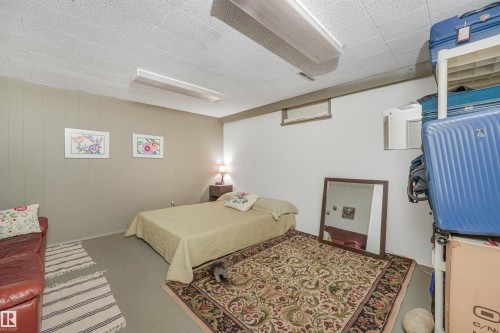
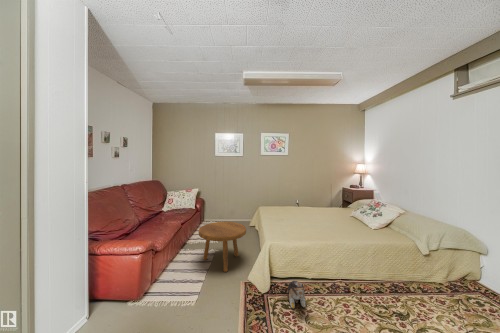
footstool: none [90,232,152,285] -> present [199,222,246,272]

